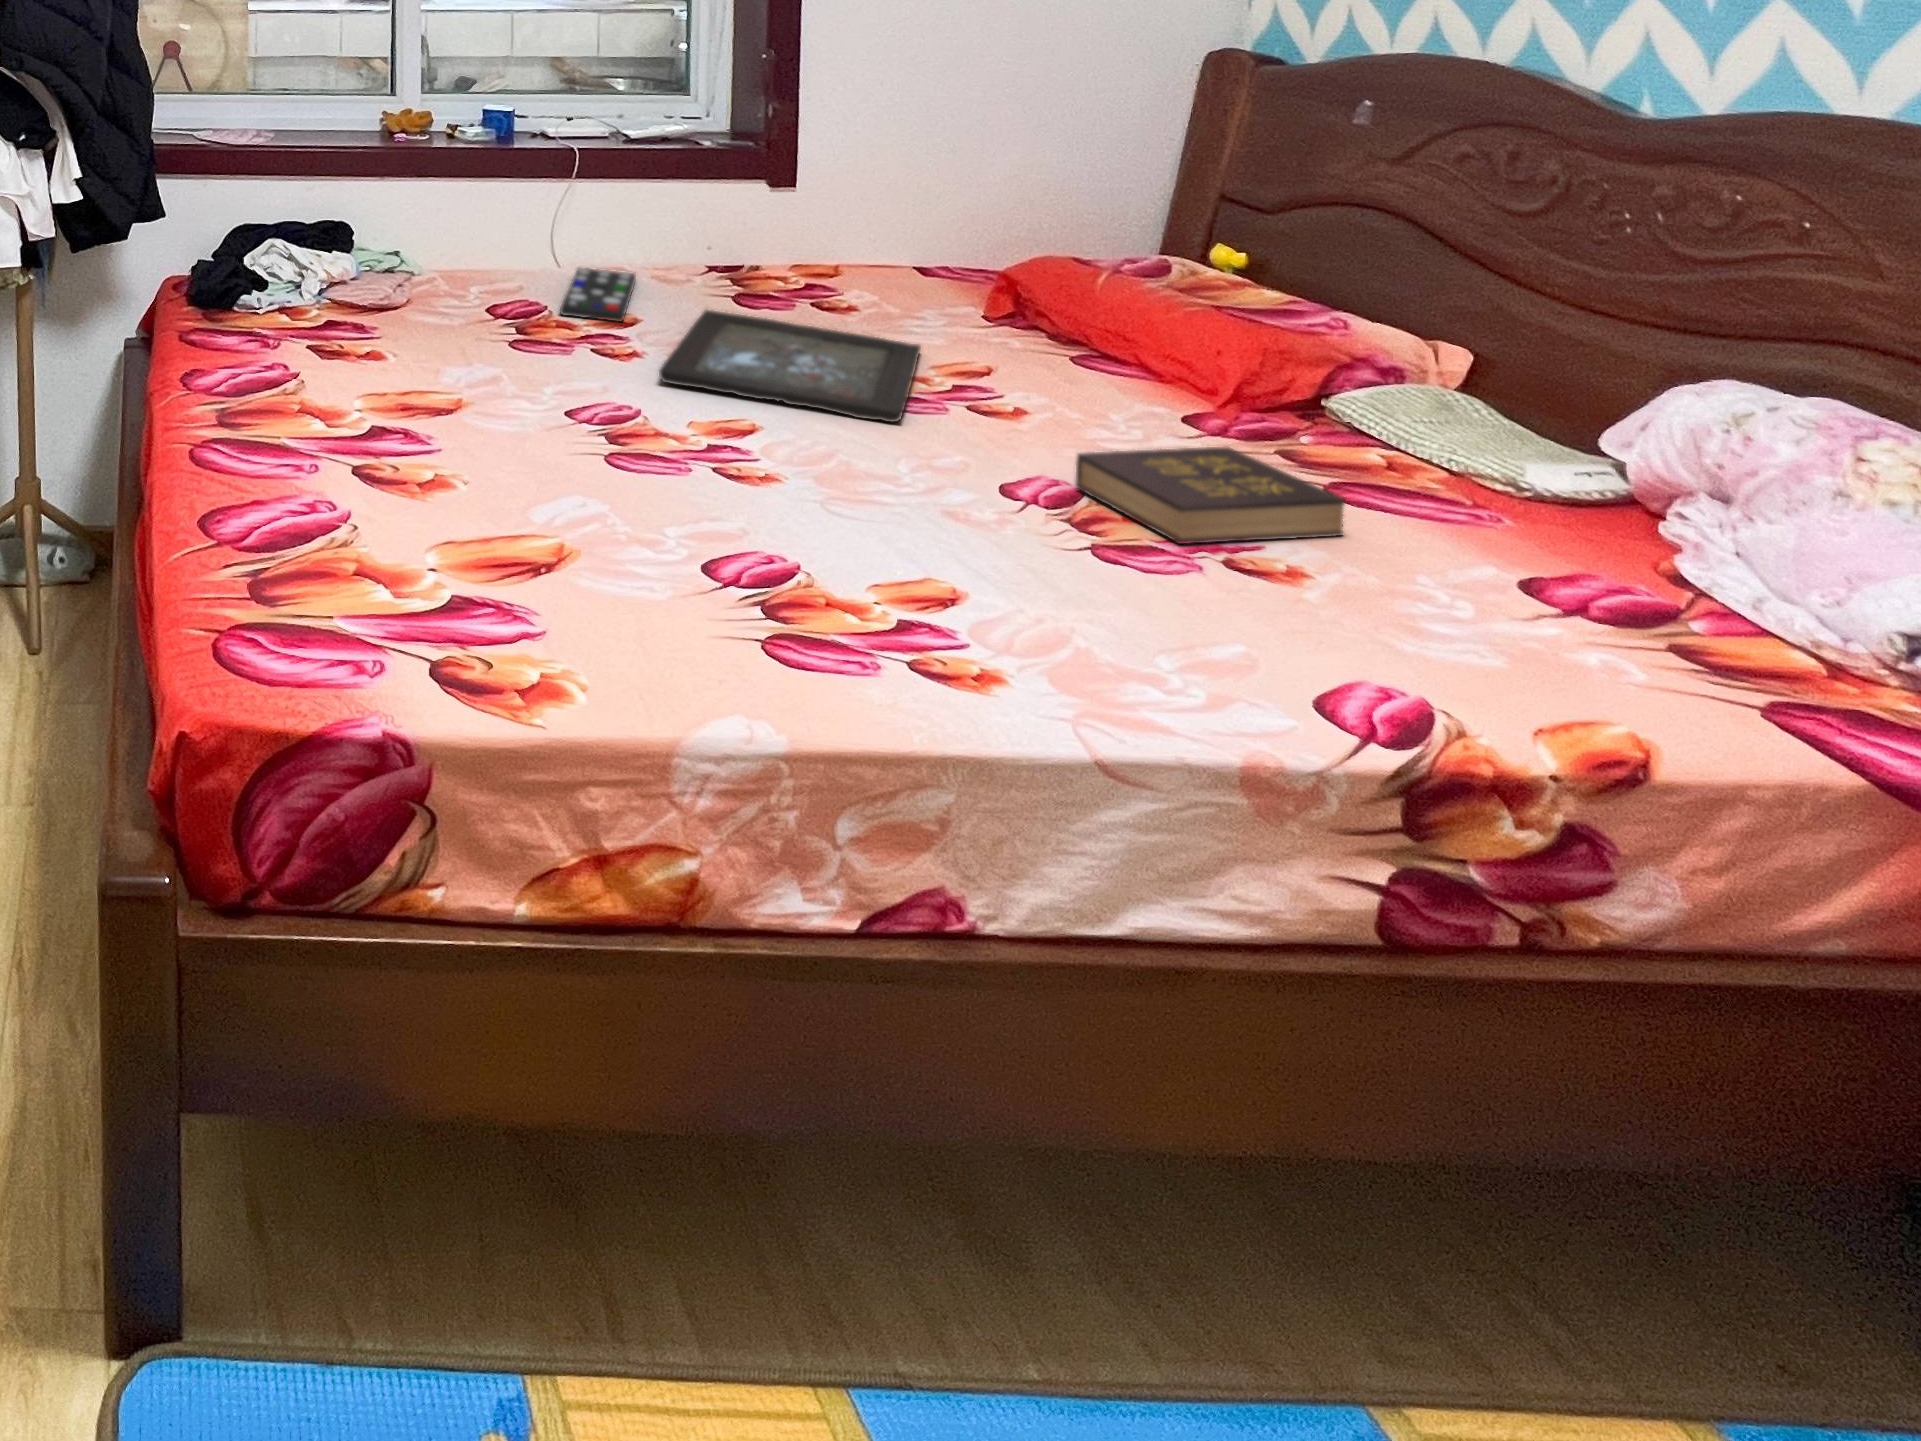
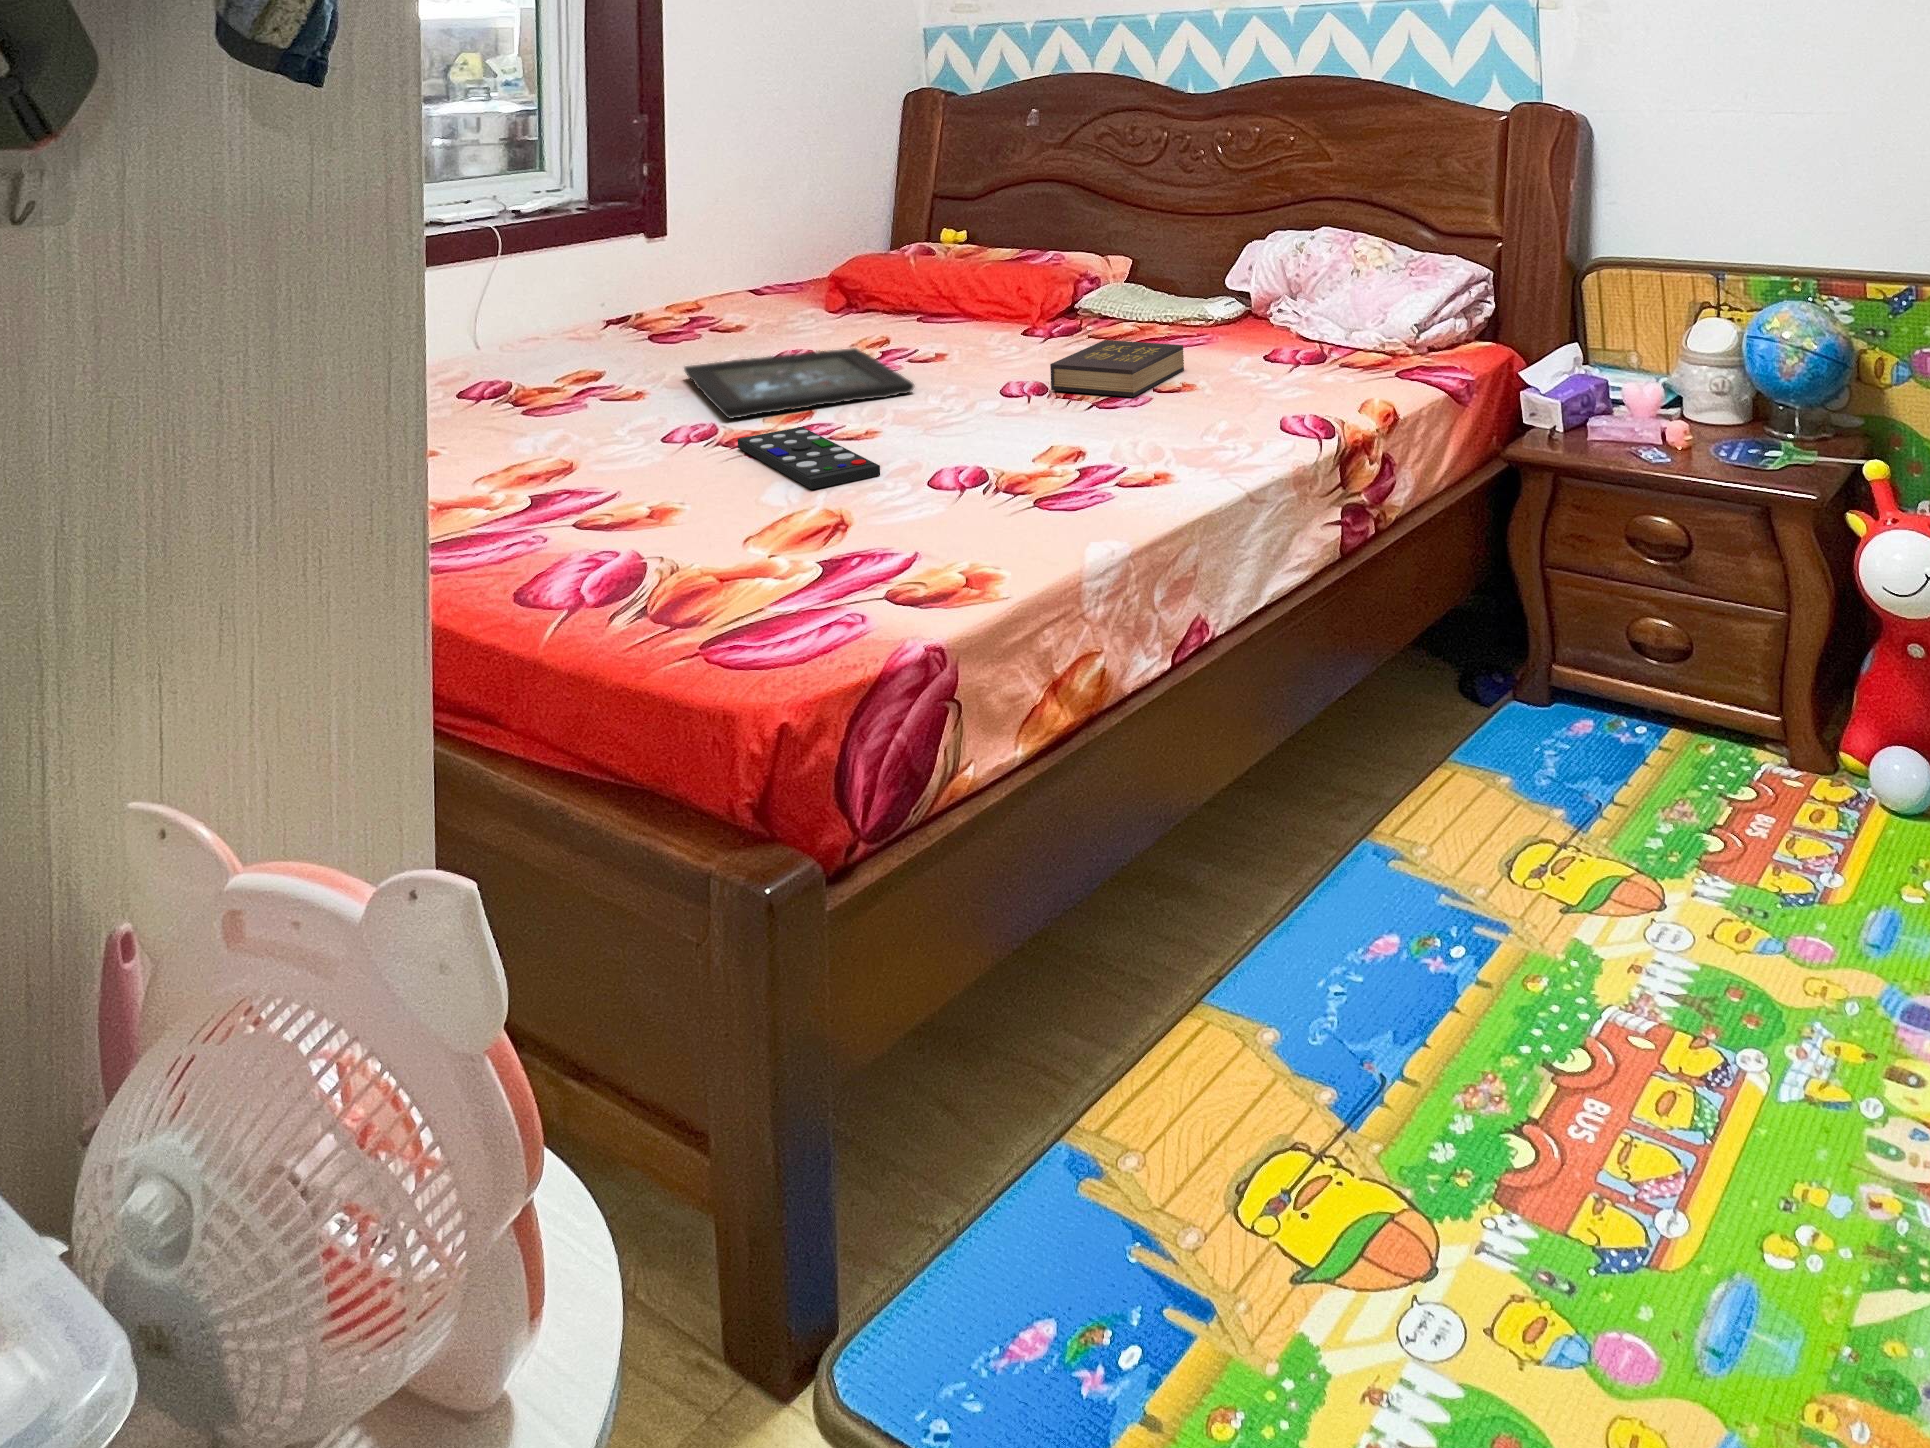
remote control: present [560,268,636,322] -> present [738,427,880,489]

